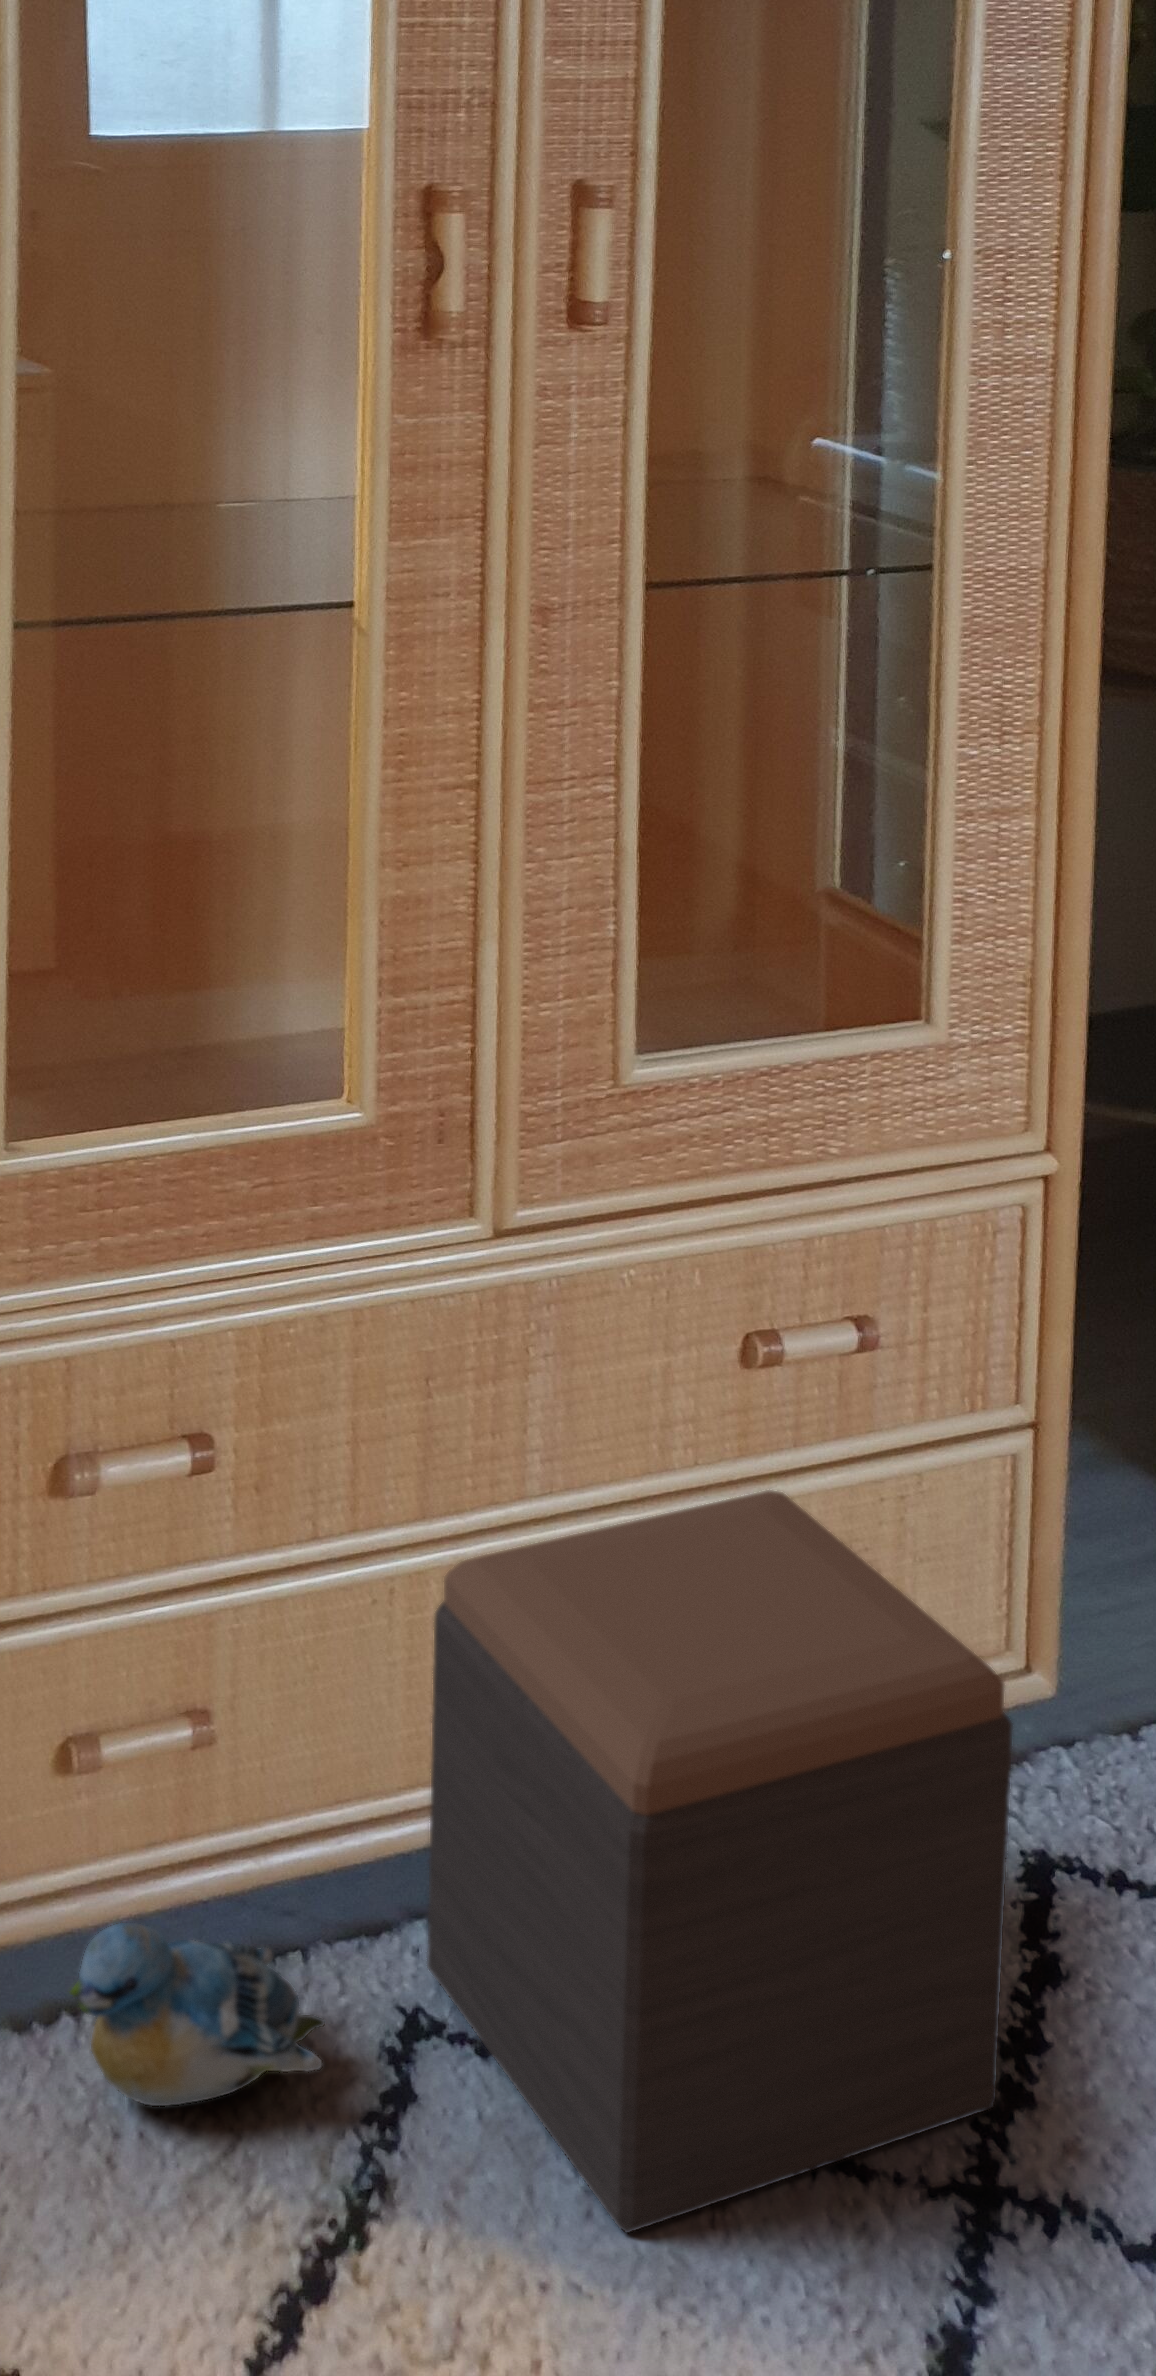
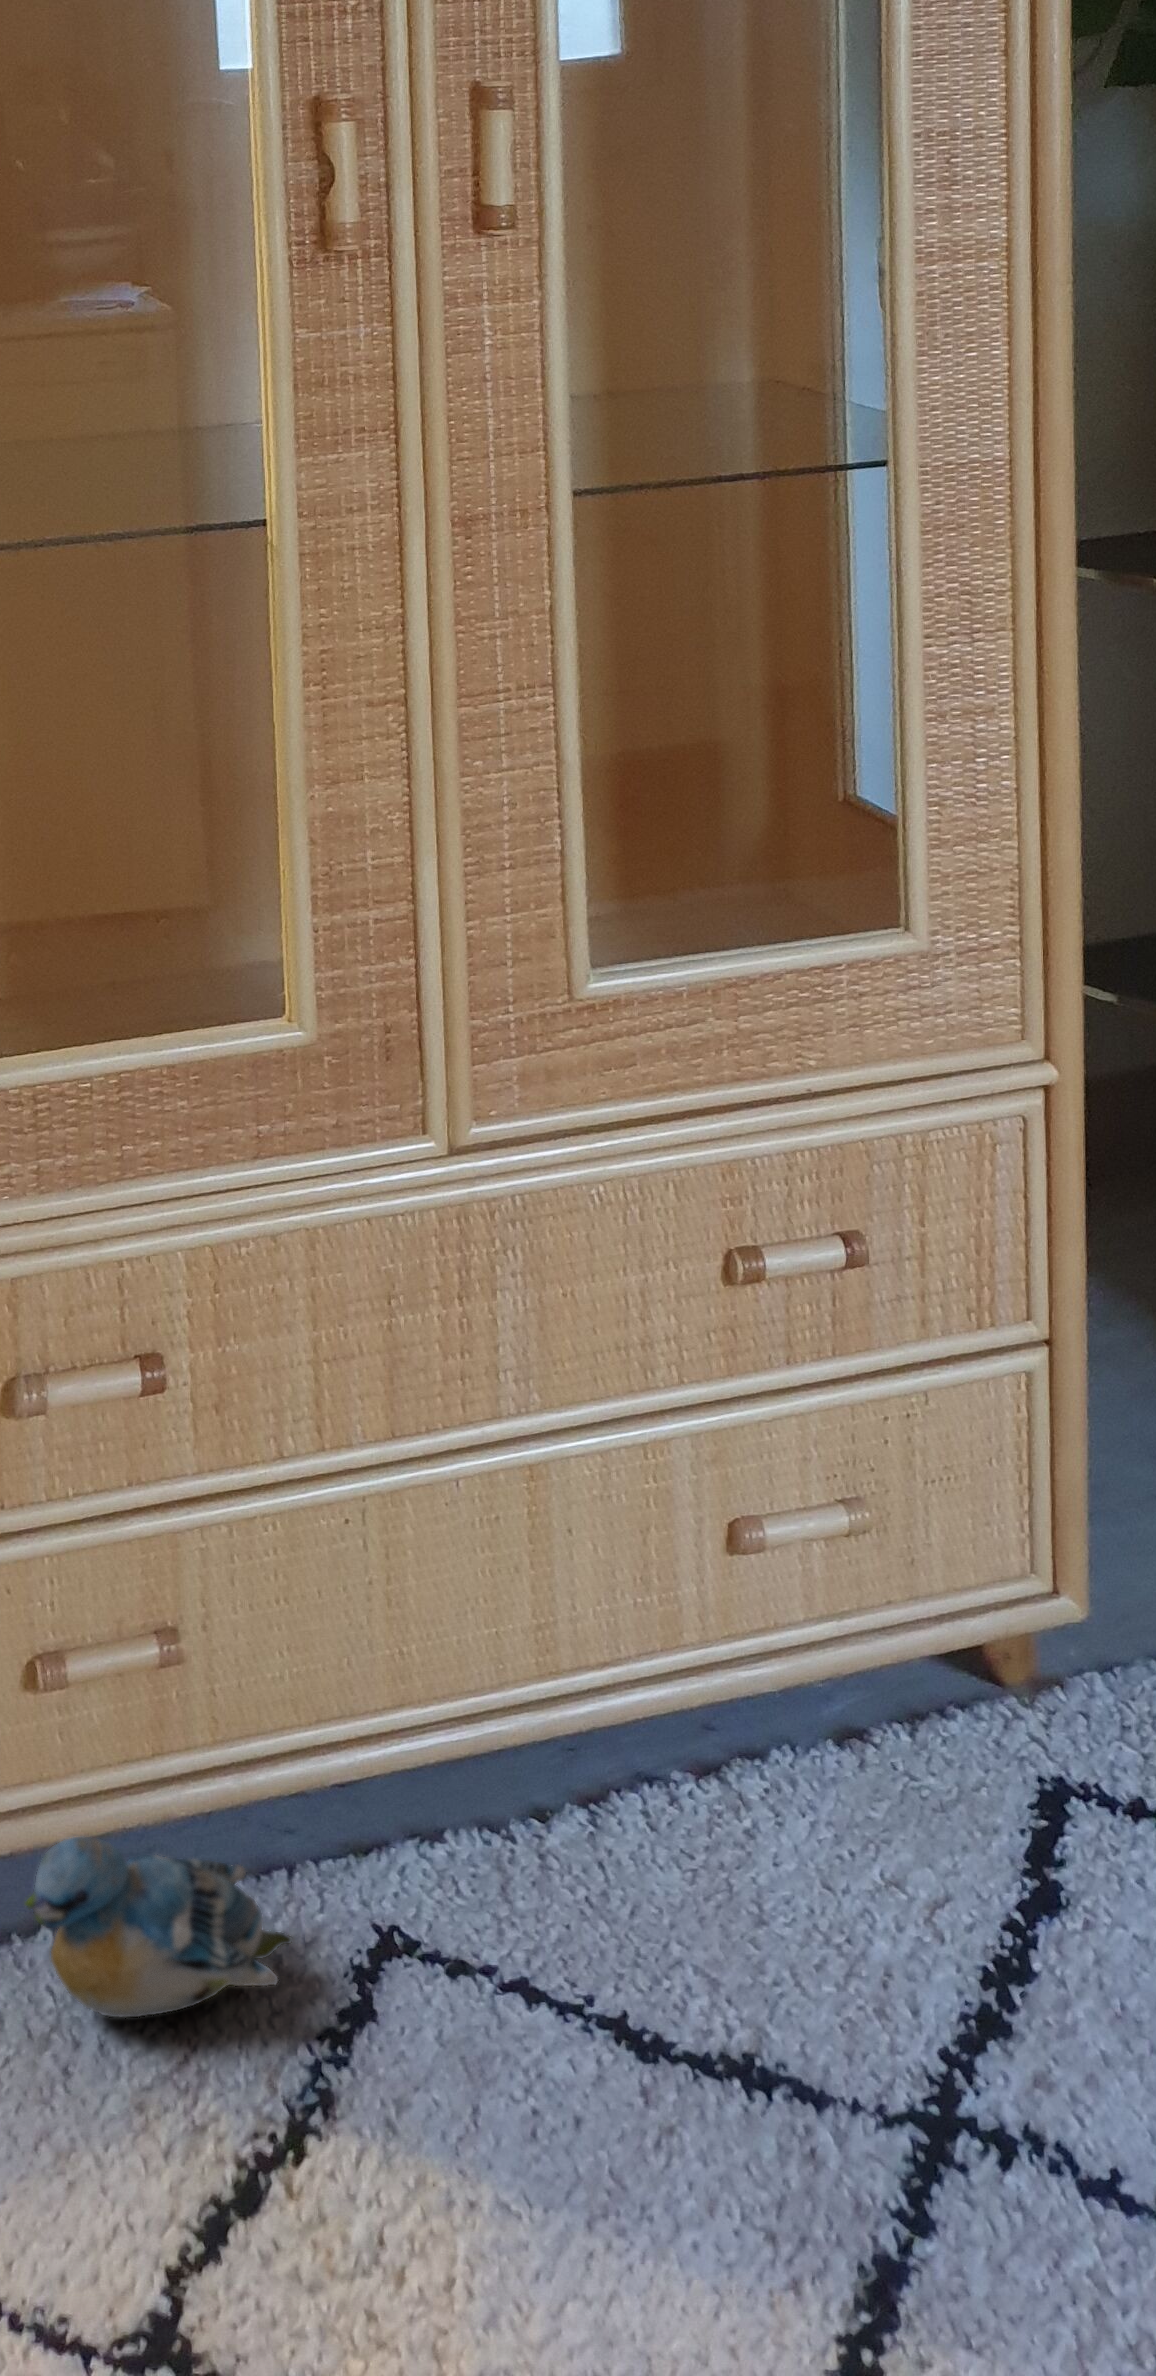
footstool: present [427,1490,1012,2233] -> none [394,1411,967,2153]

